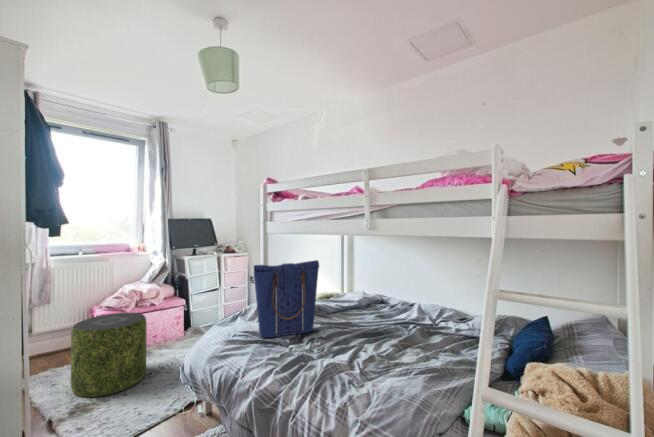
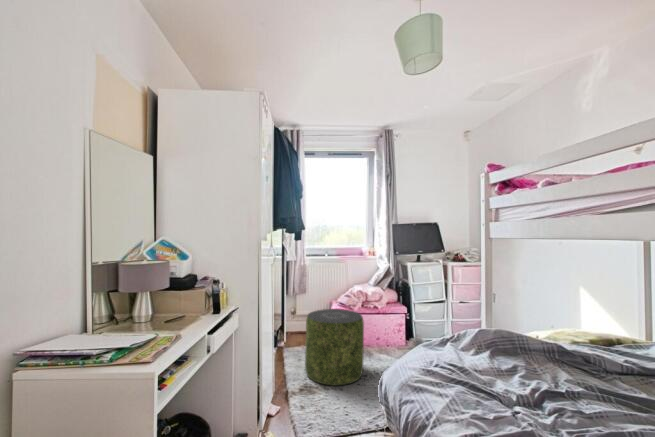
tote bag: present [254,260,319,338] -> none [462,277,575,395]

